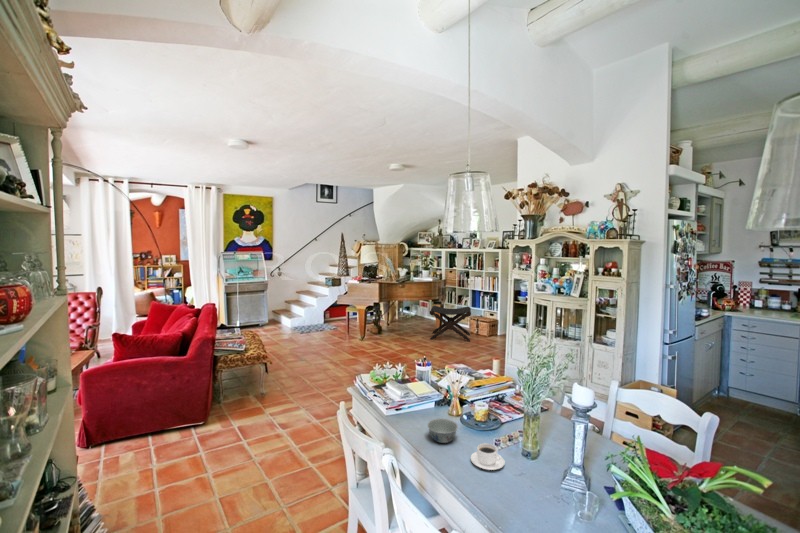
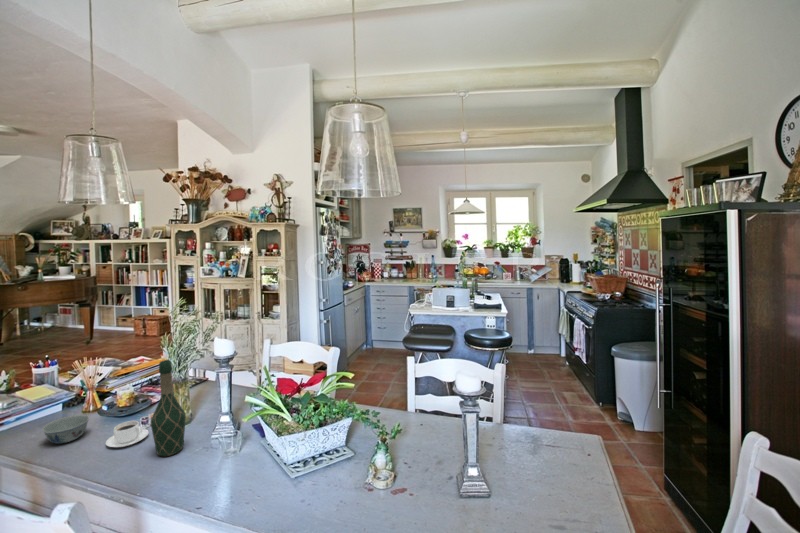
footstool: present [430,306,471,341] -> none [71,305,136,353]
wine bottle: none [512,401,545,503] -> present [151,360,186,456]

